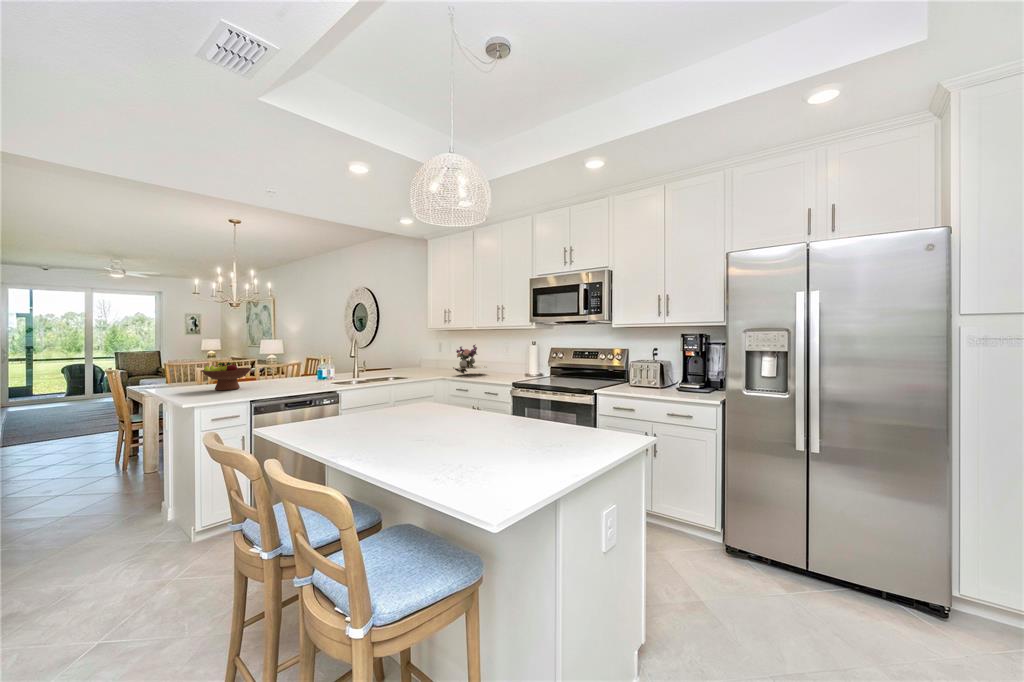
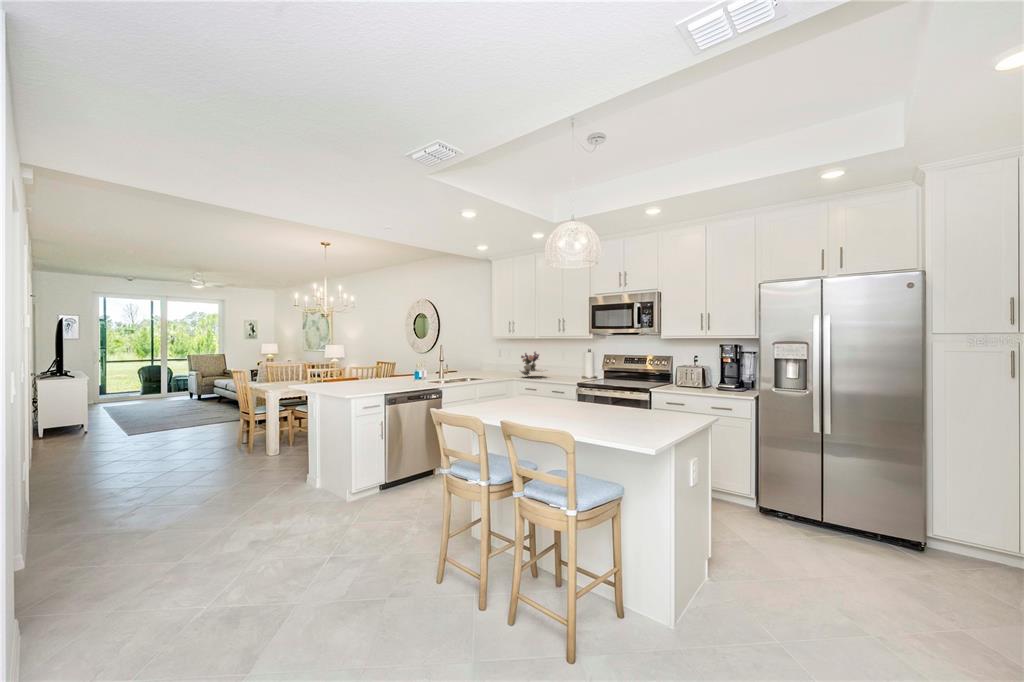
fruit bowl: present [202,362,251,390] -> none [336,363,372,386]

